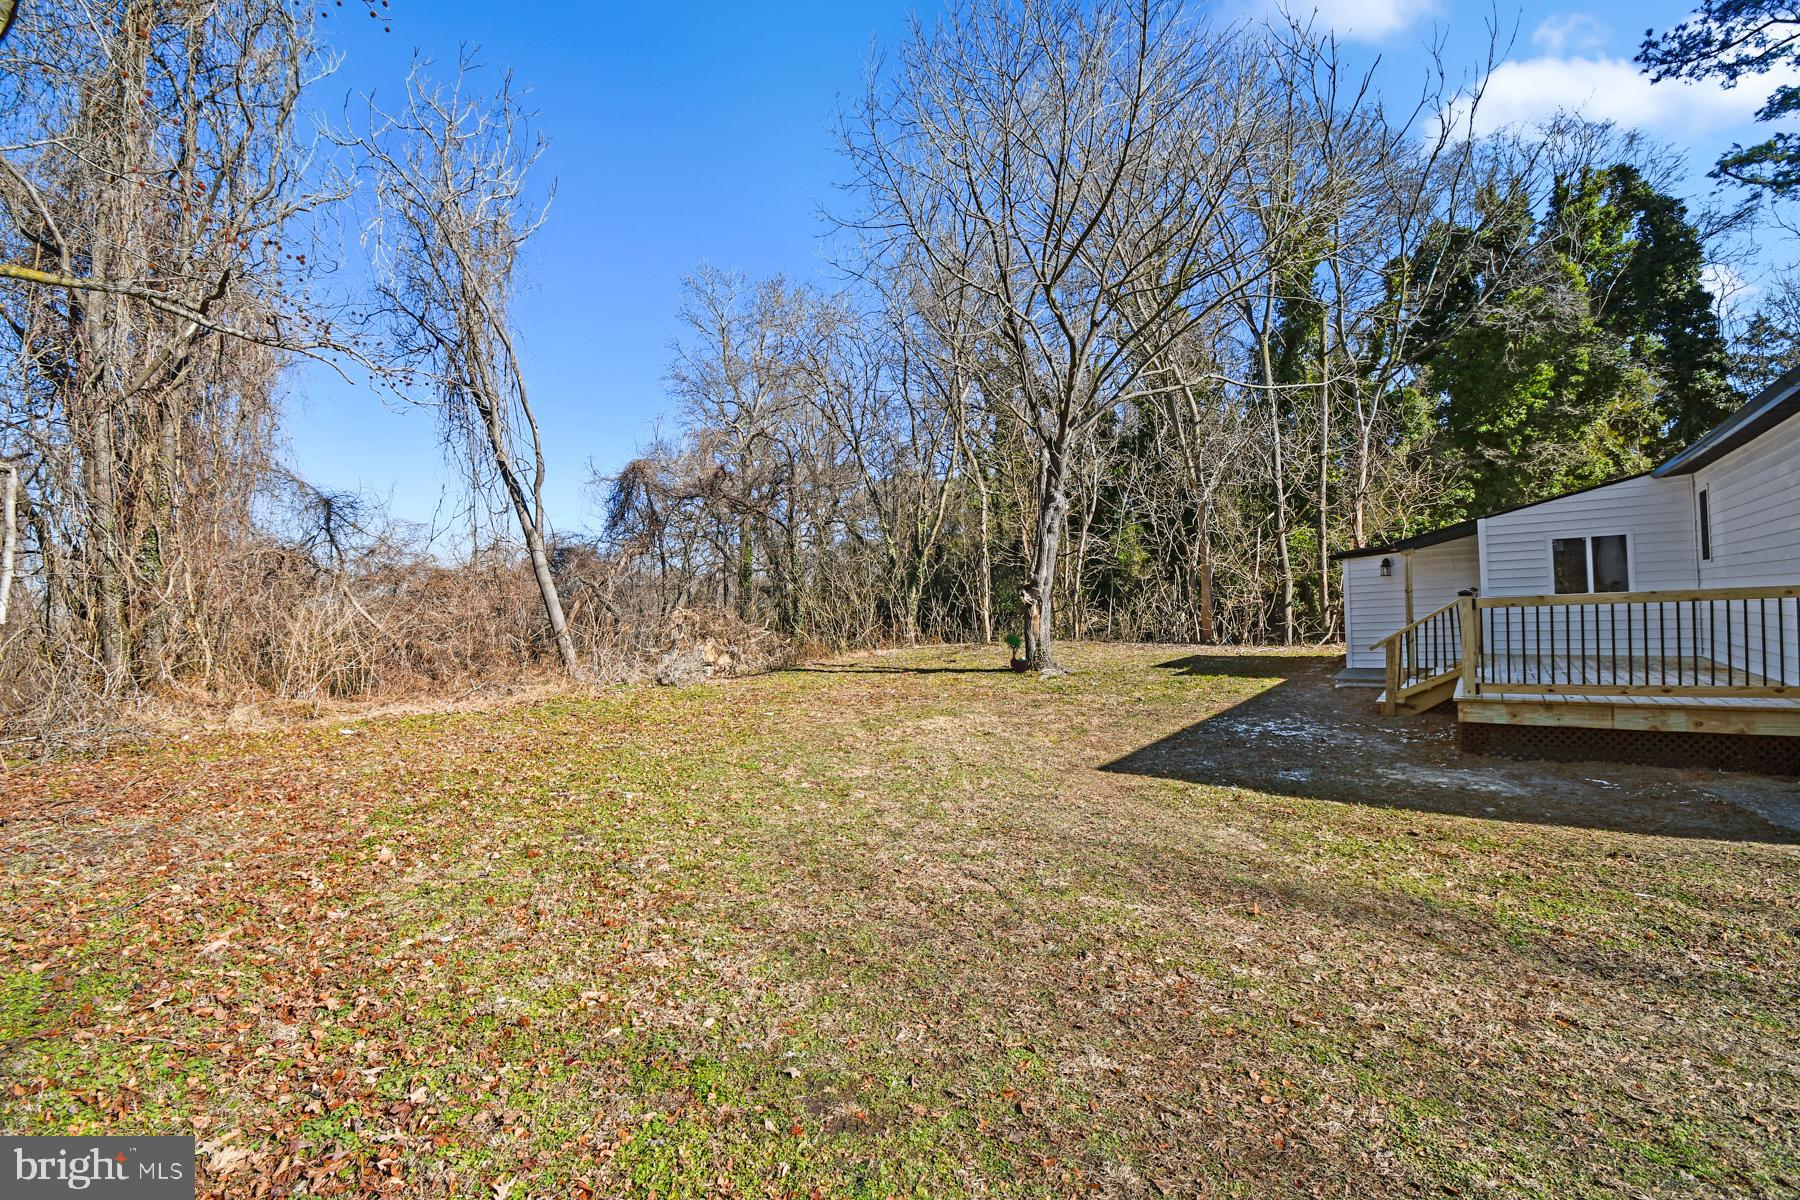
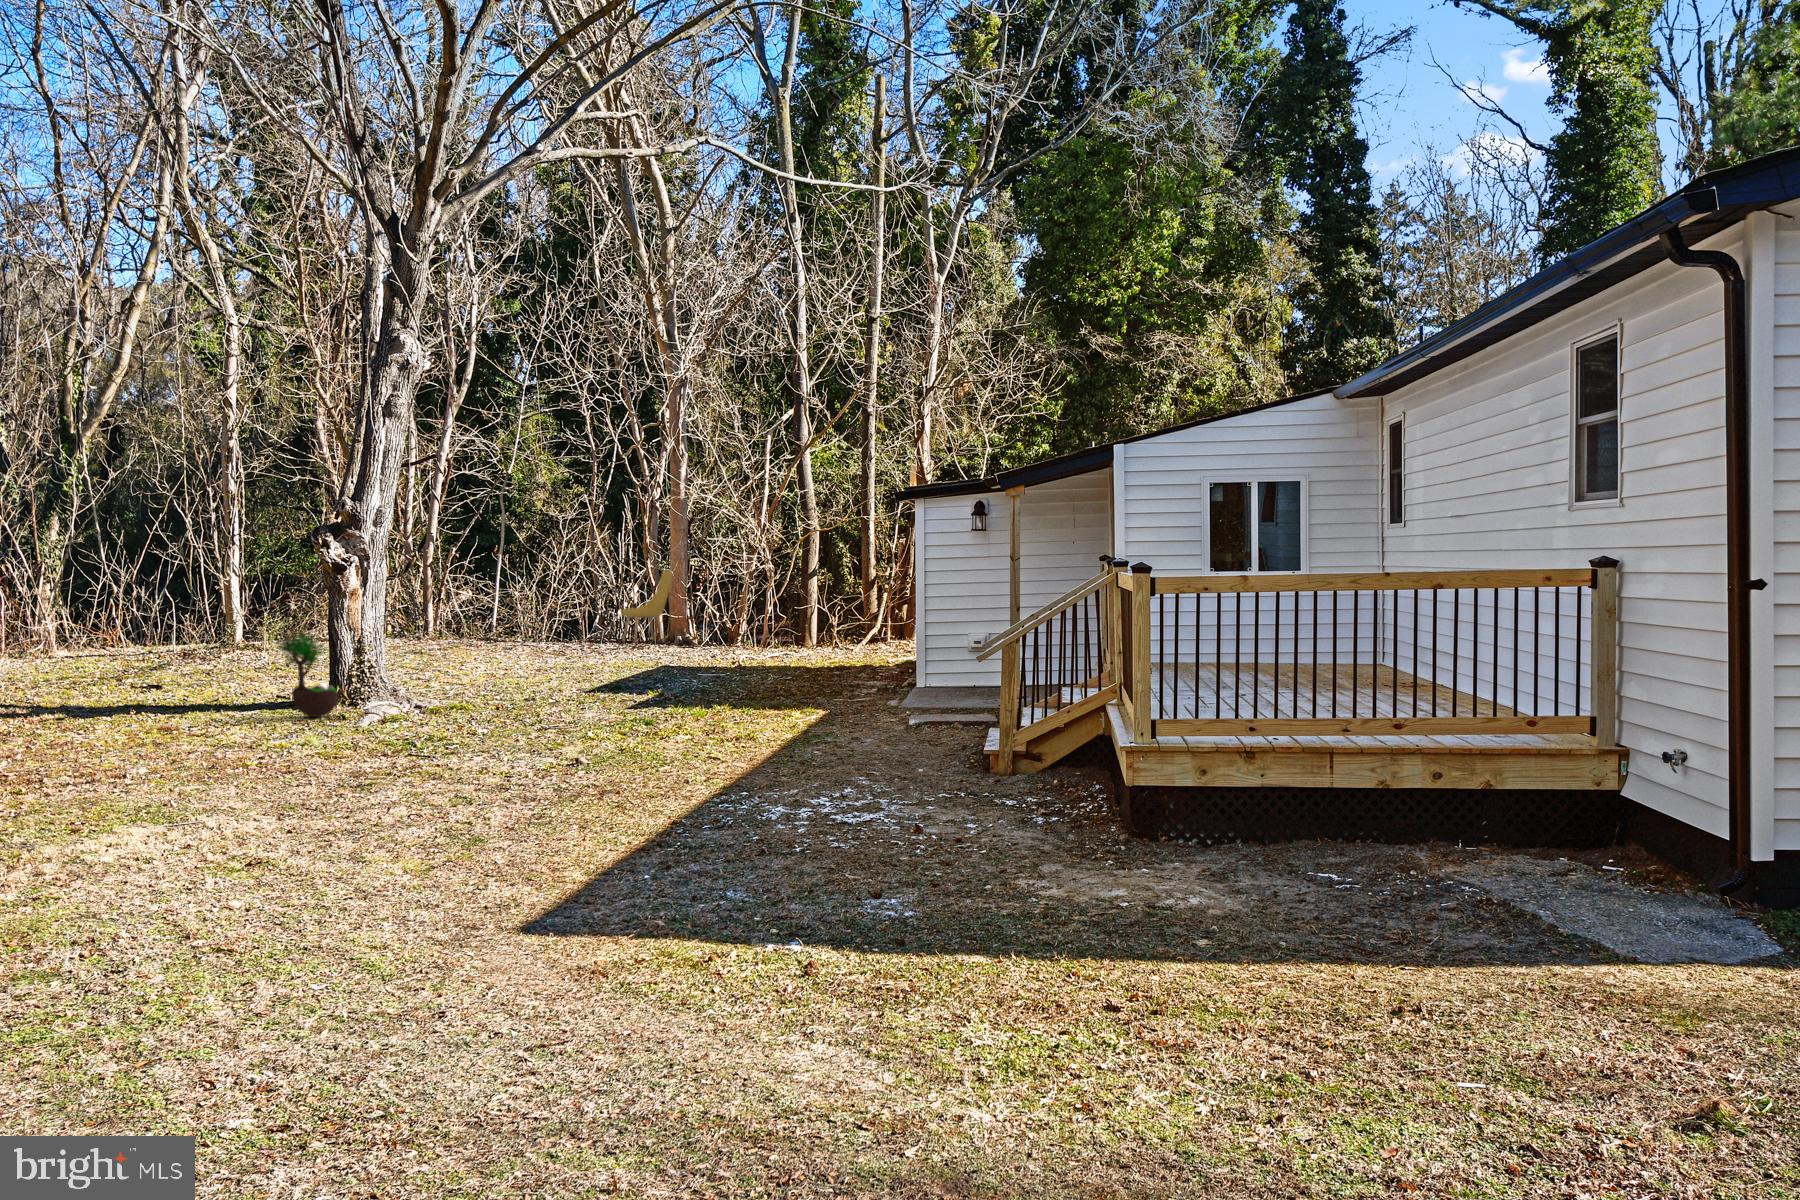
chair: none [1173,606,1202,646] -> present [622,570,672,643]

